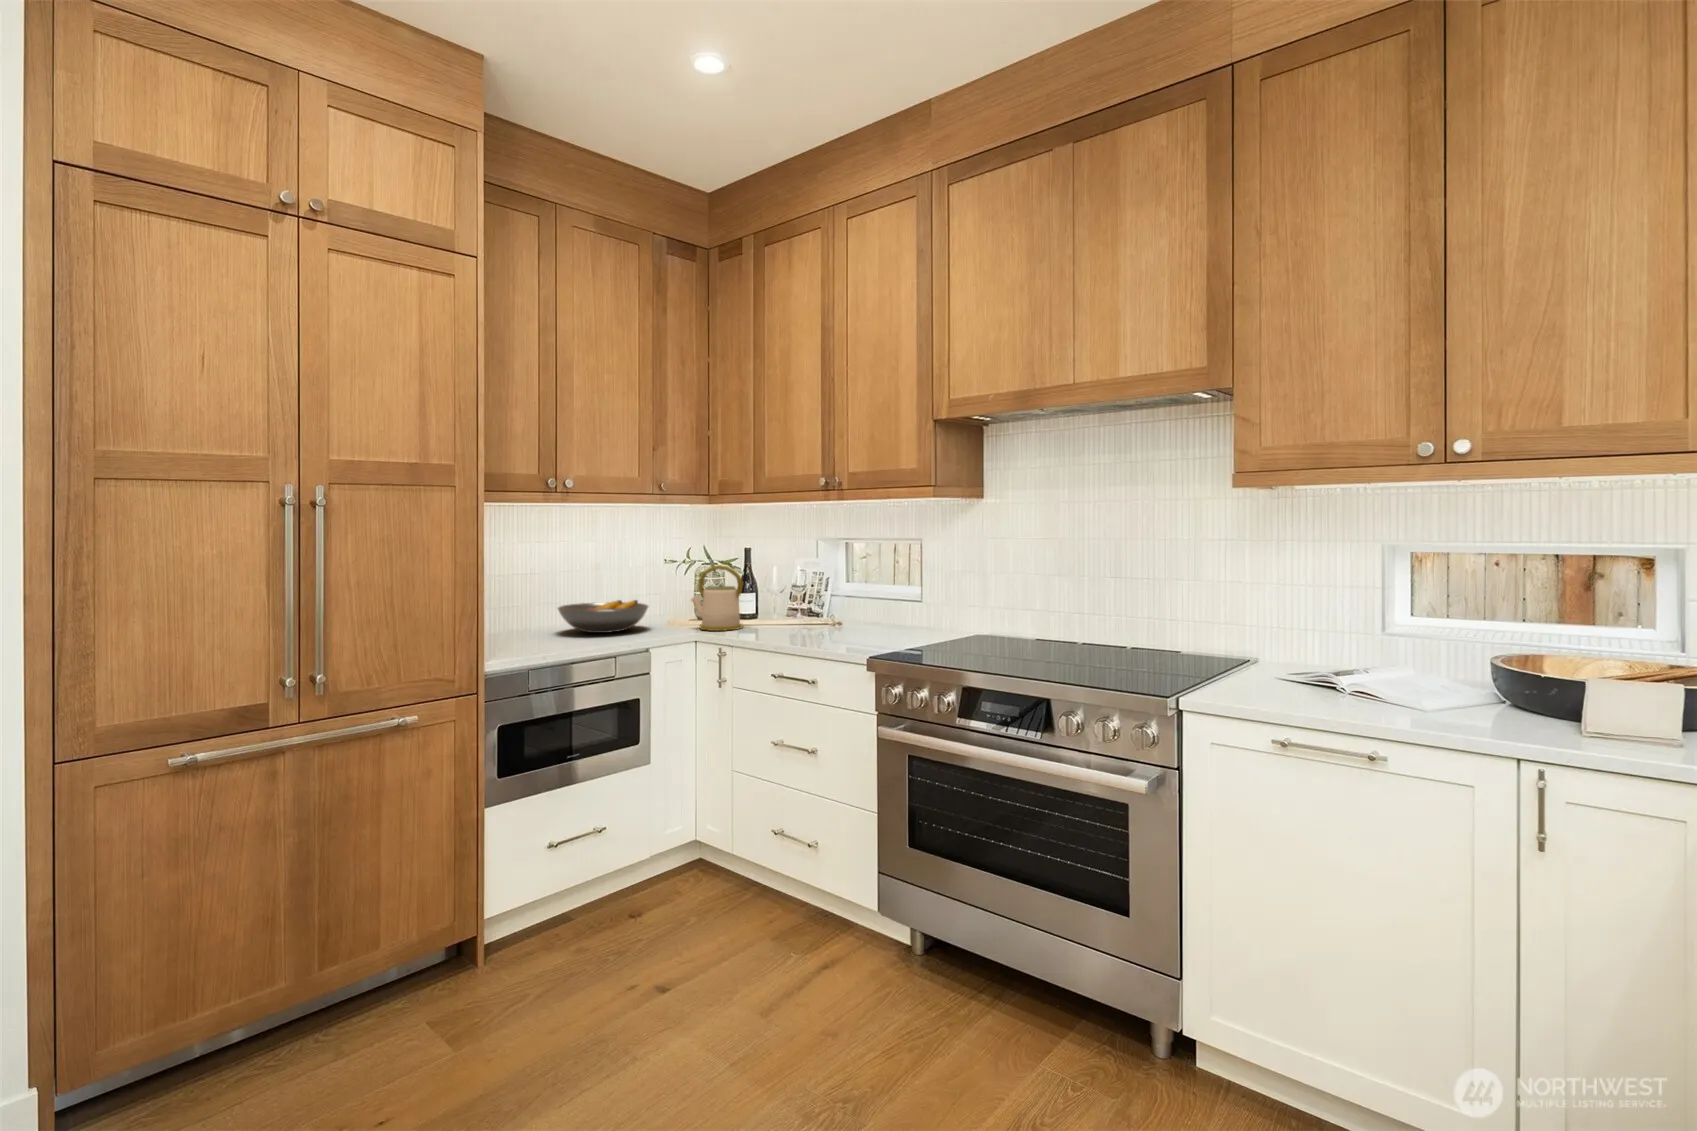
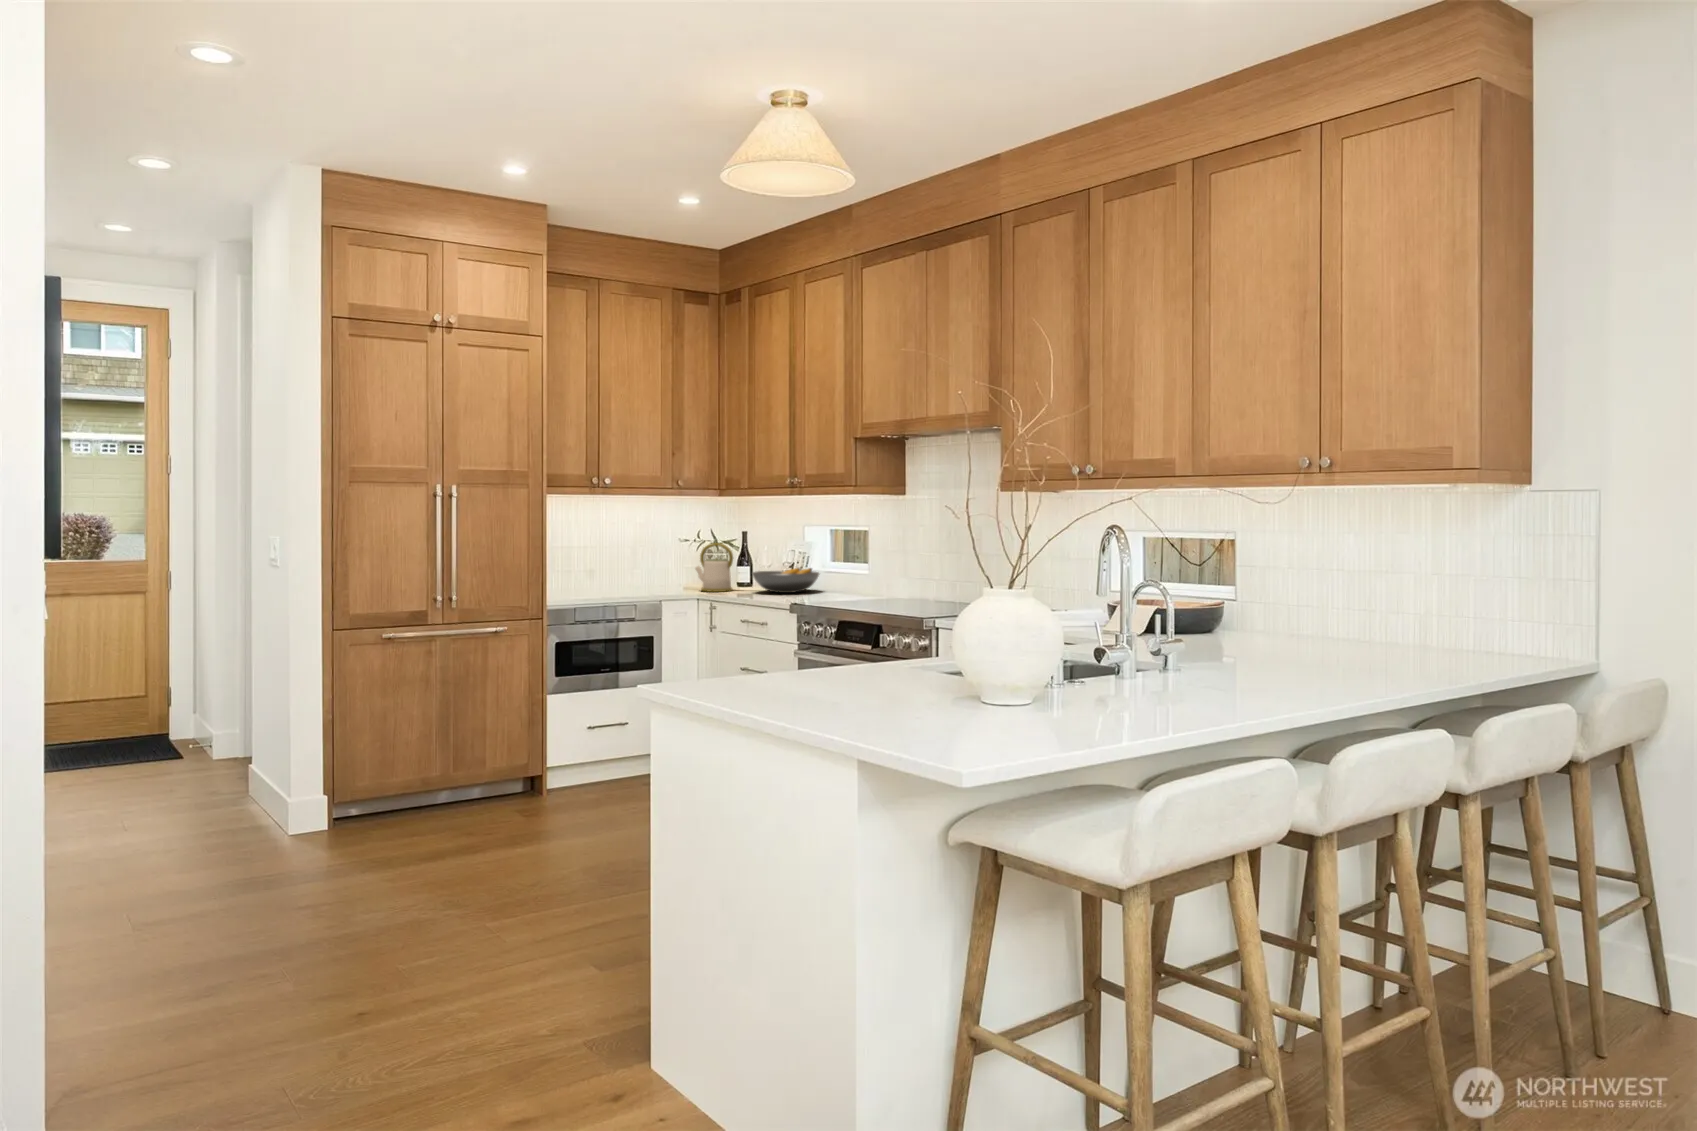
fruit bowl: present [558,600,648,633] -> present [752,568,820,593]

